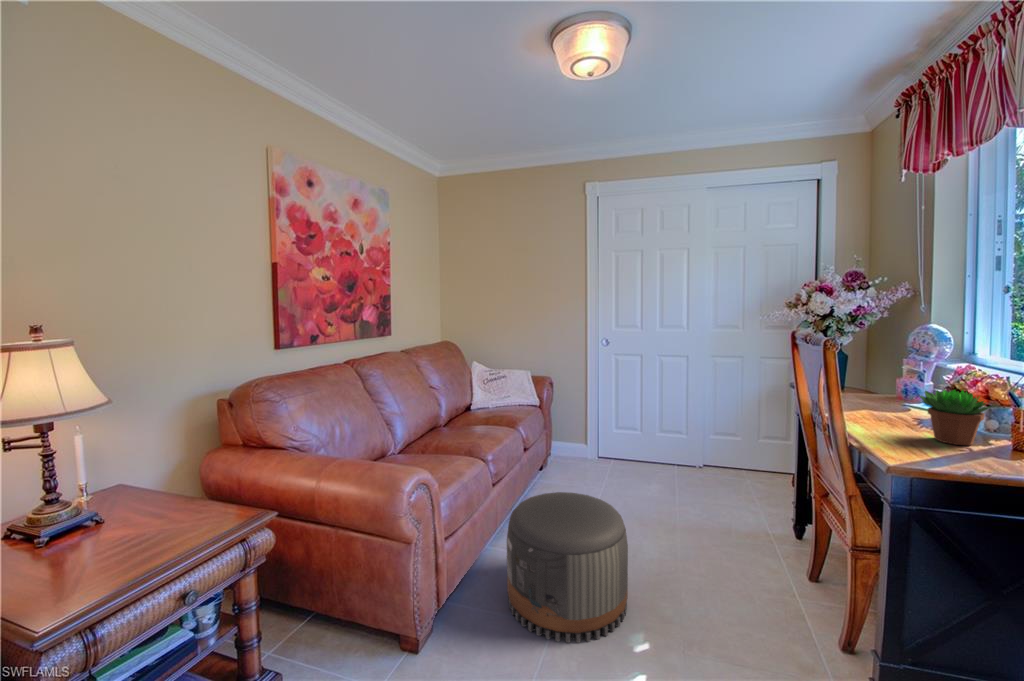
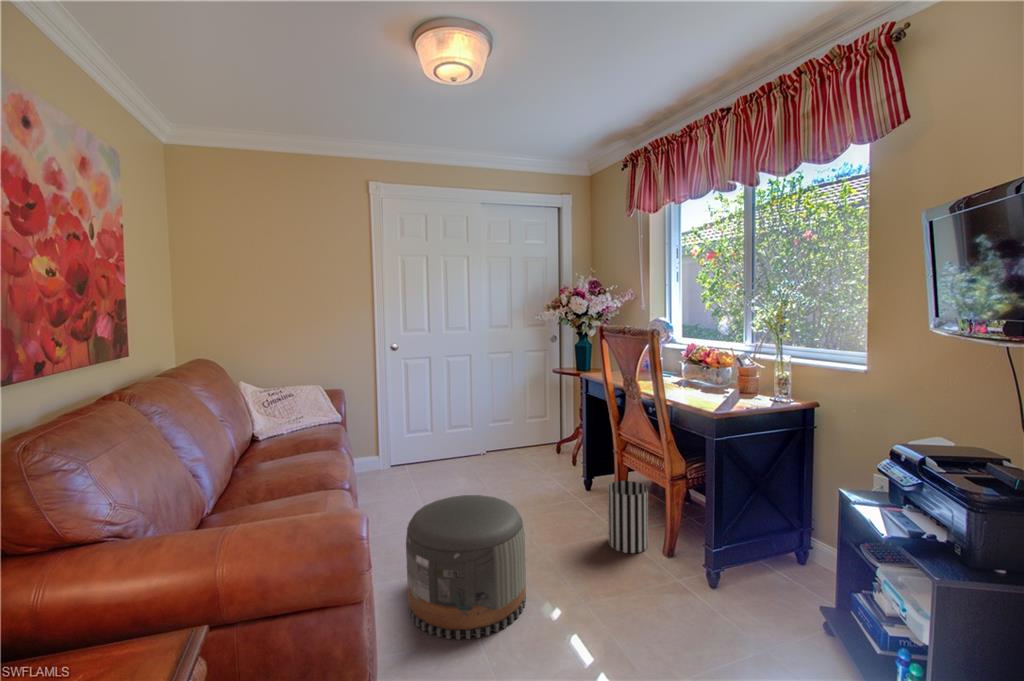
succulent plant: present [919,390,990,446] -> none [687,358,723,394]
wastebasket: none [770,532,833,636] -> present [608,481,648,553]

